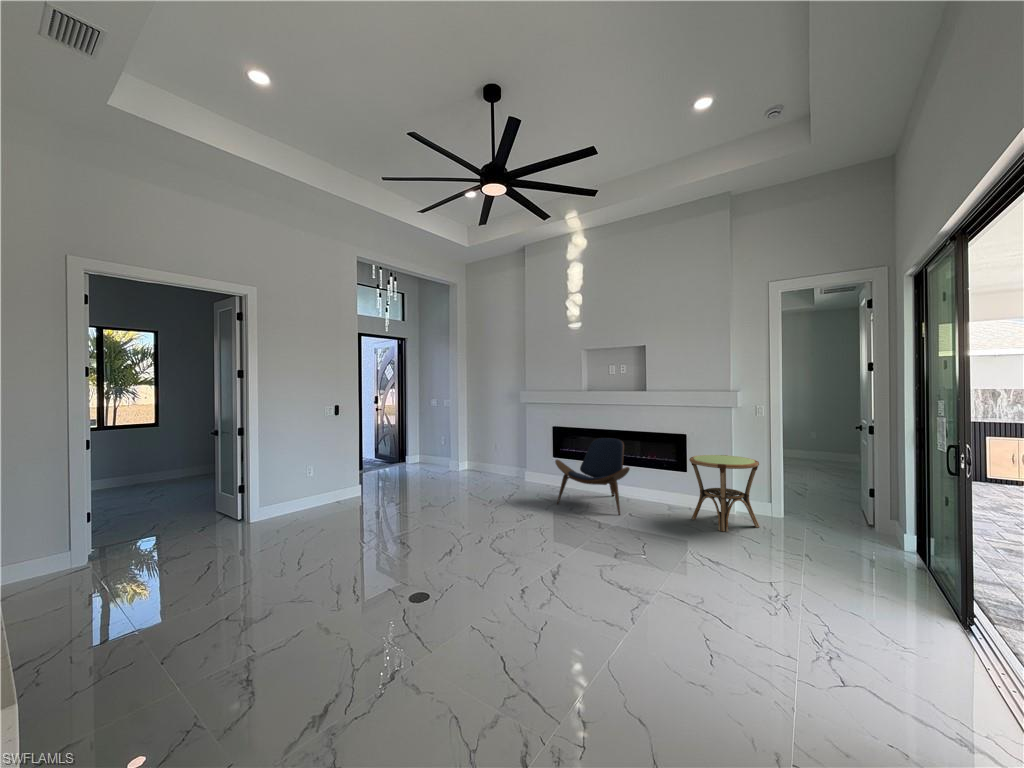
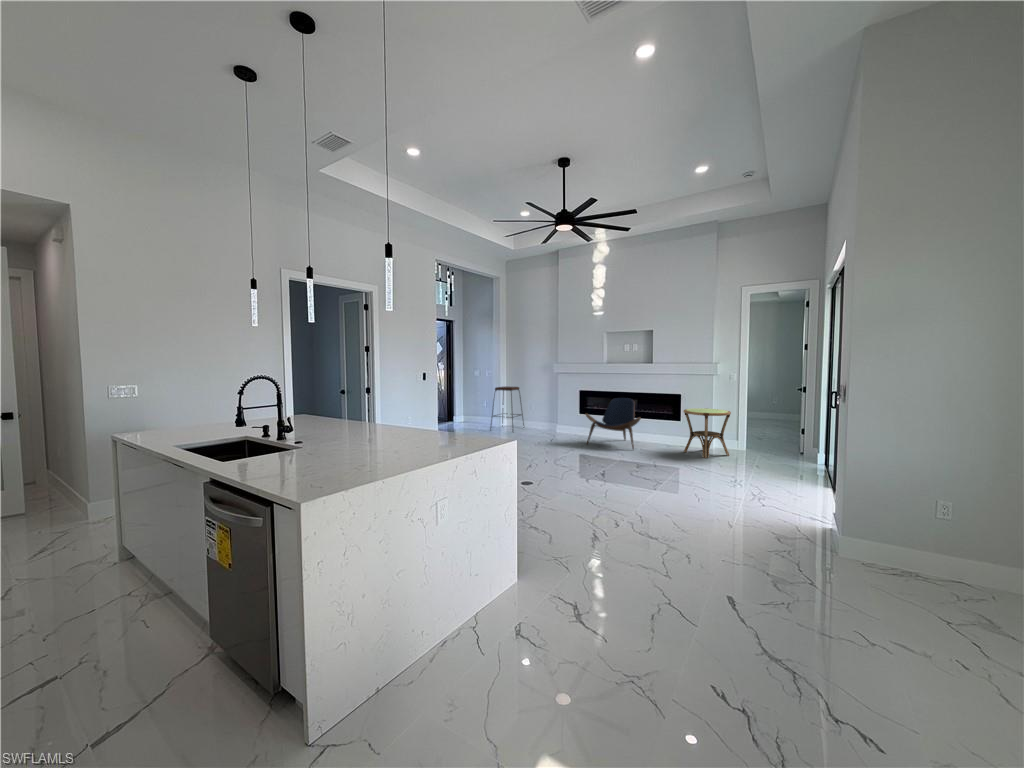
bar stool: none [443,421,489,481] -> present [491,386,524,430]

